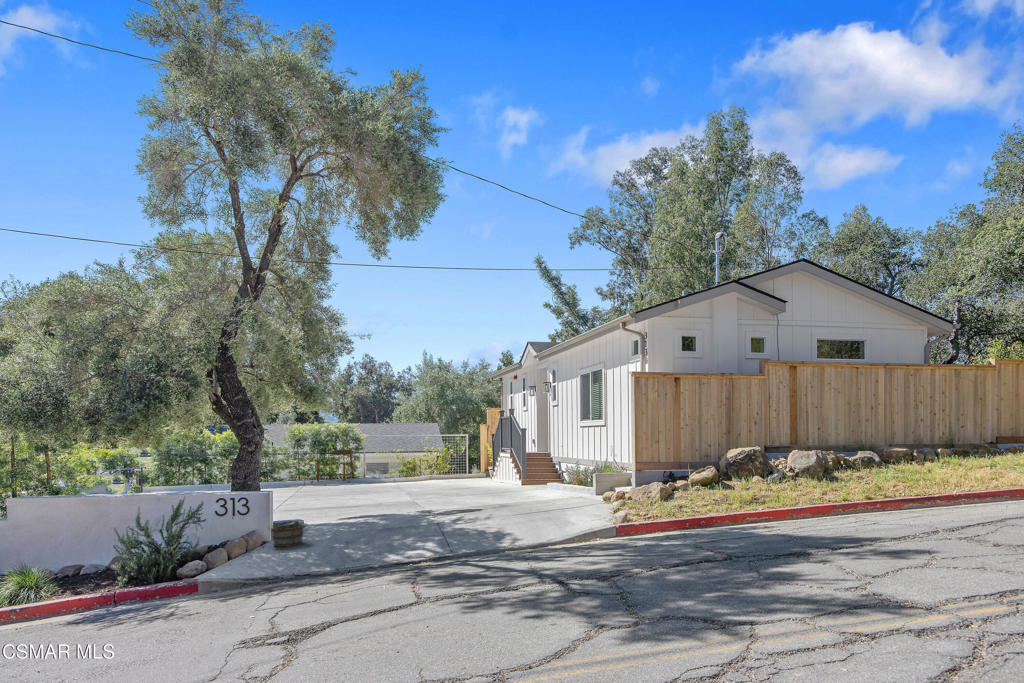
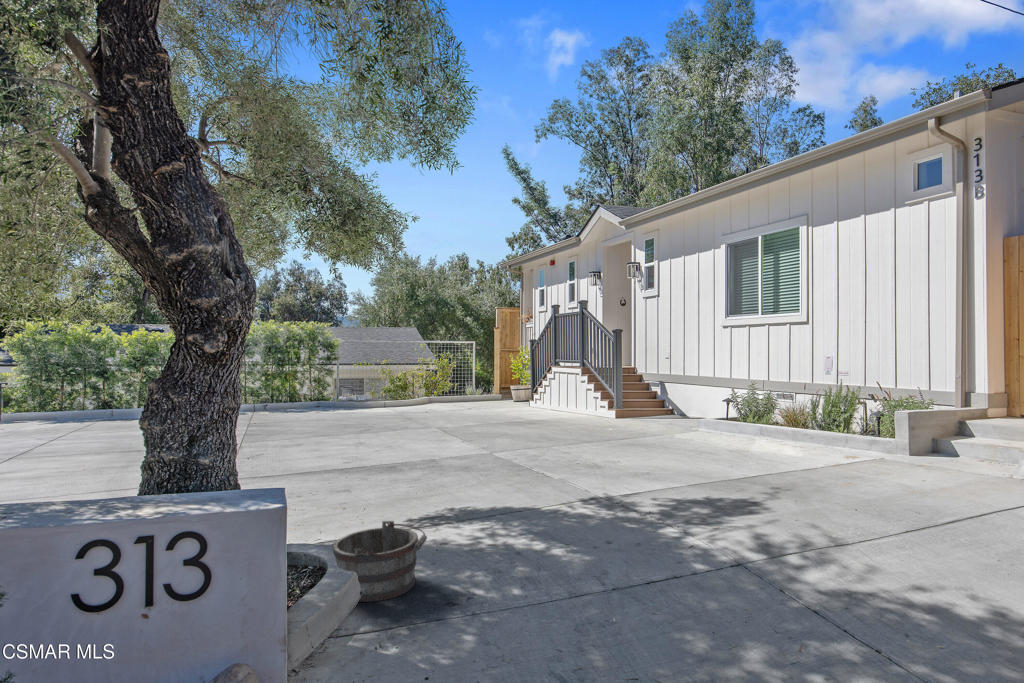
bench: present [317,449,354,482] -> none [273,358,326,403]

